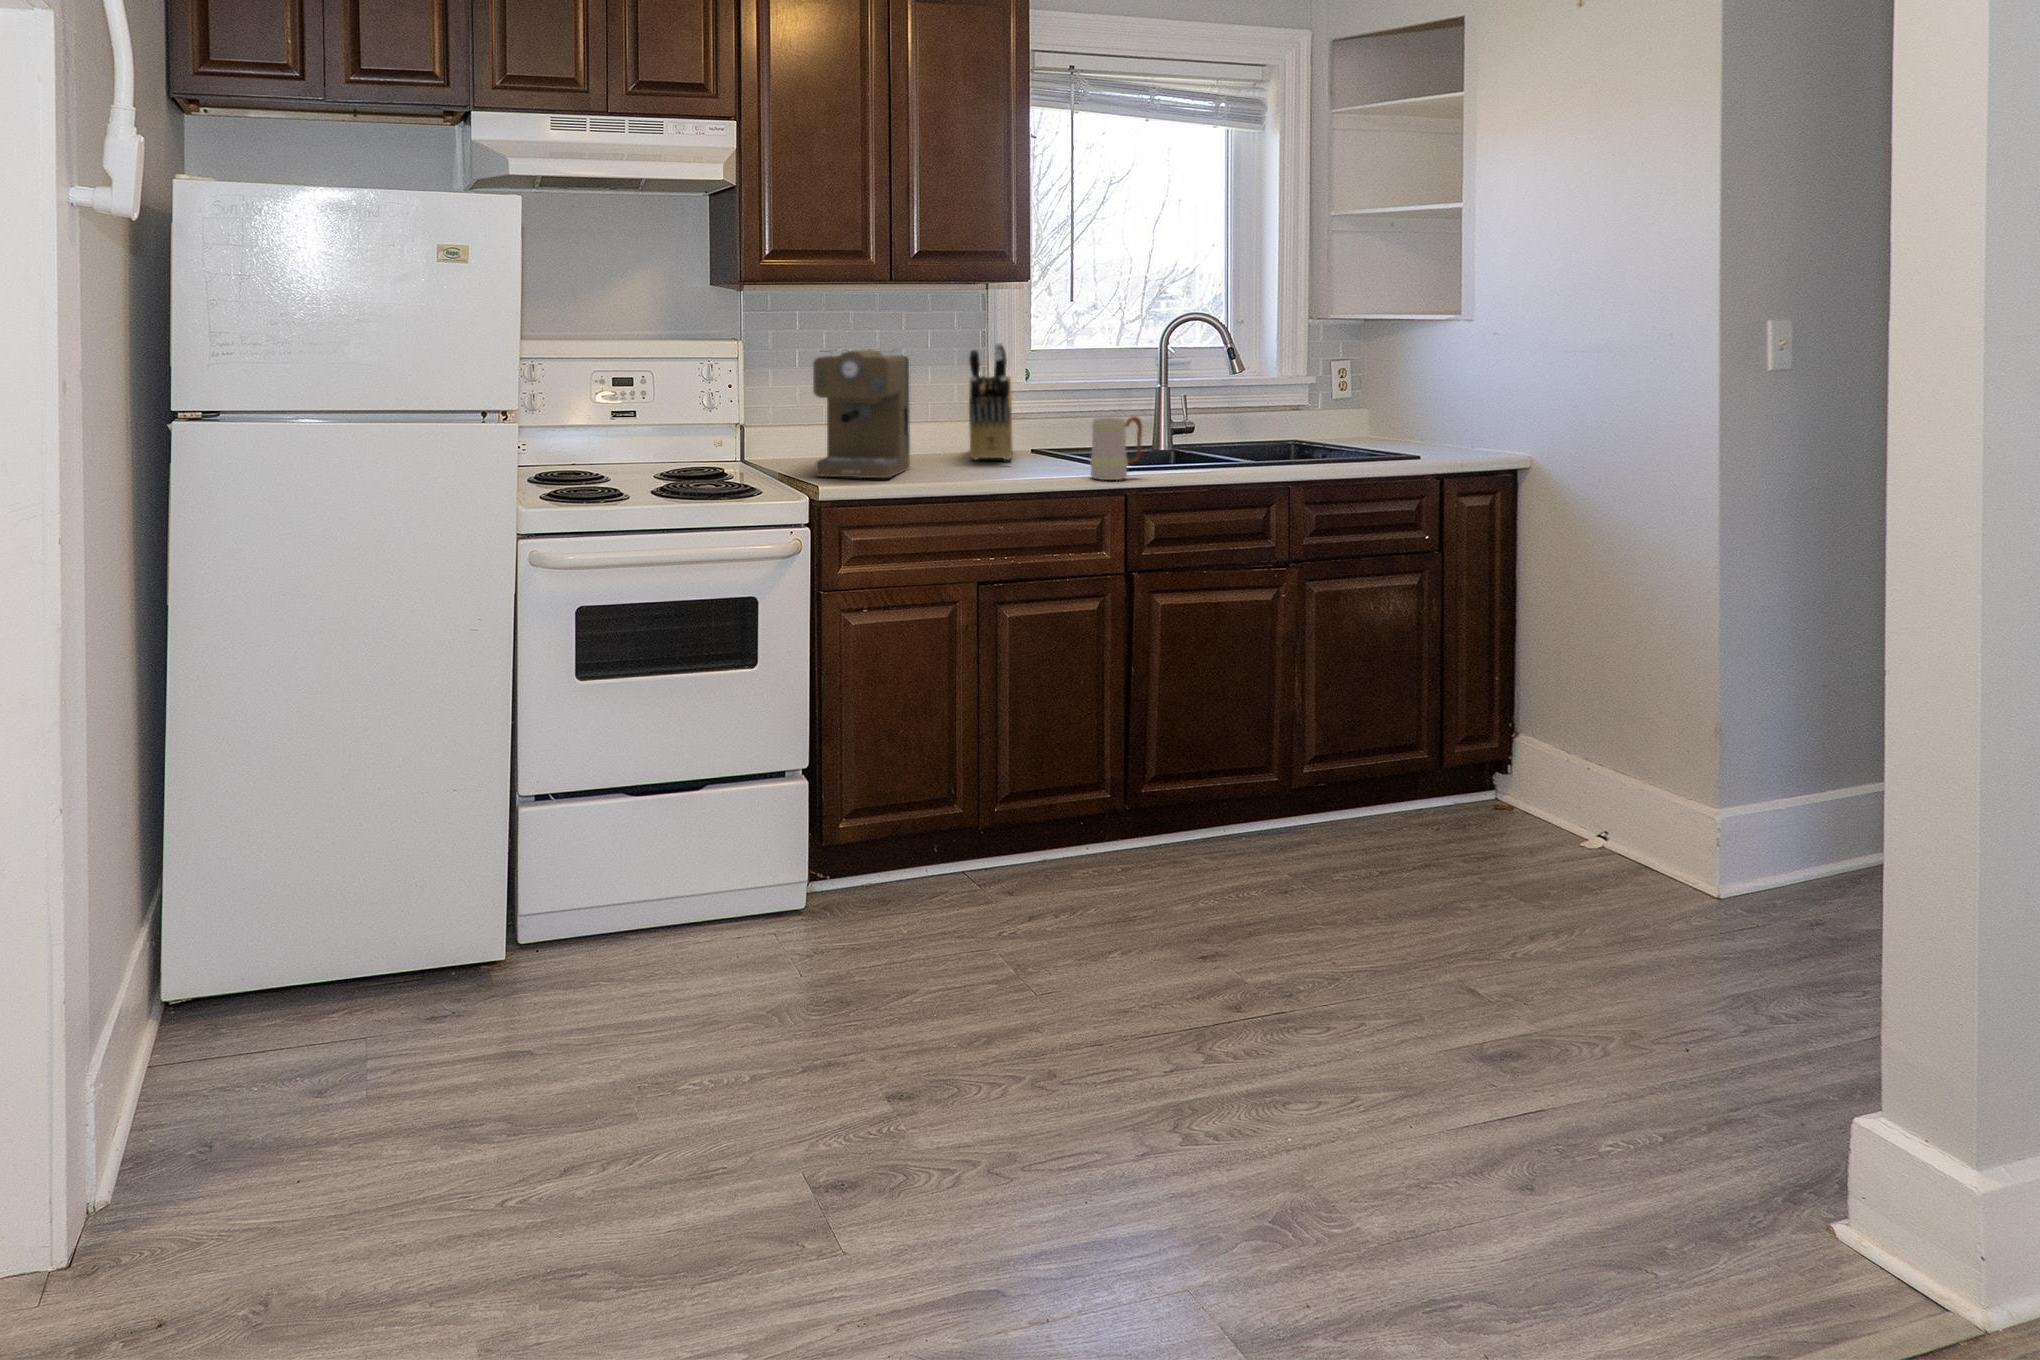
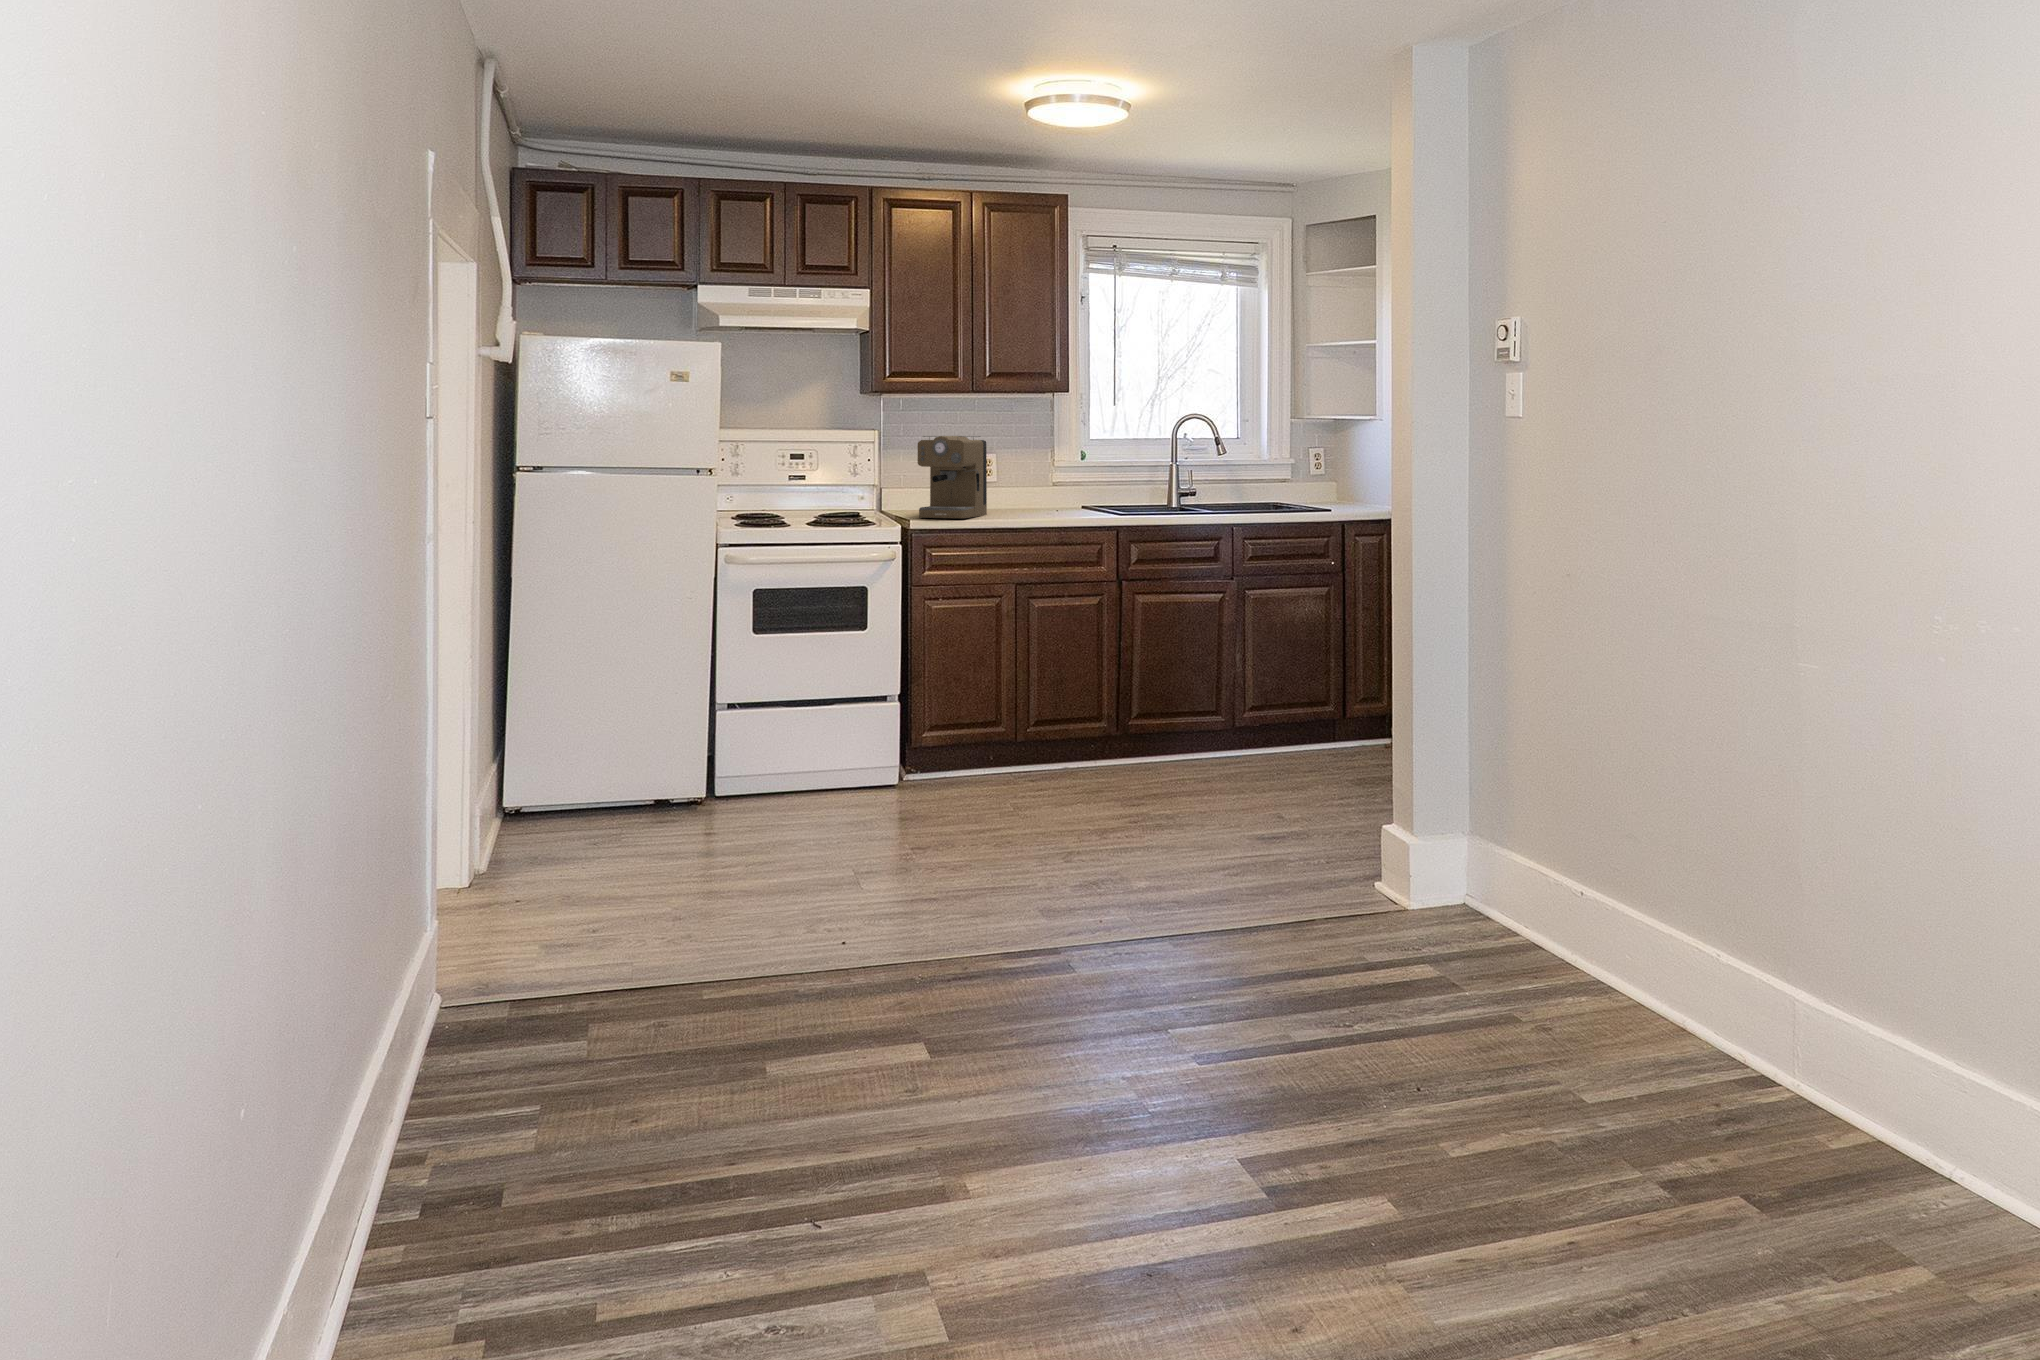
knife block: present [969,343,1013,460] -> none [1028,432,1070,511]
mug: present [1090,416,1142,480] -> none [1097,480,1131,520]

